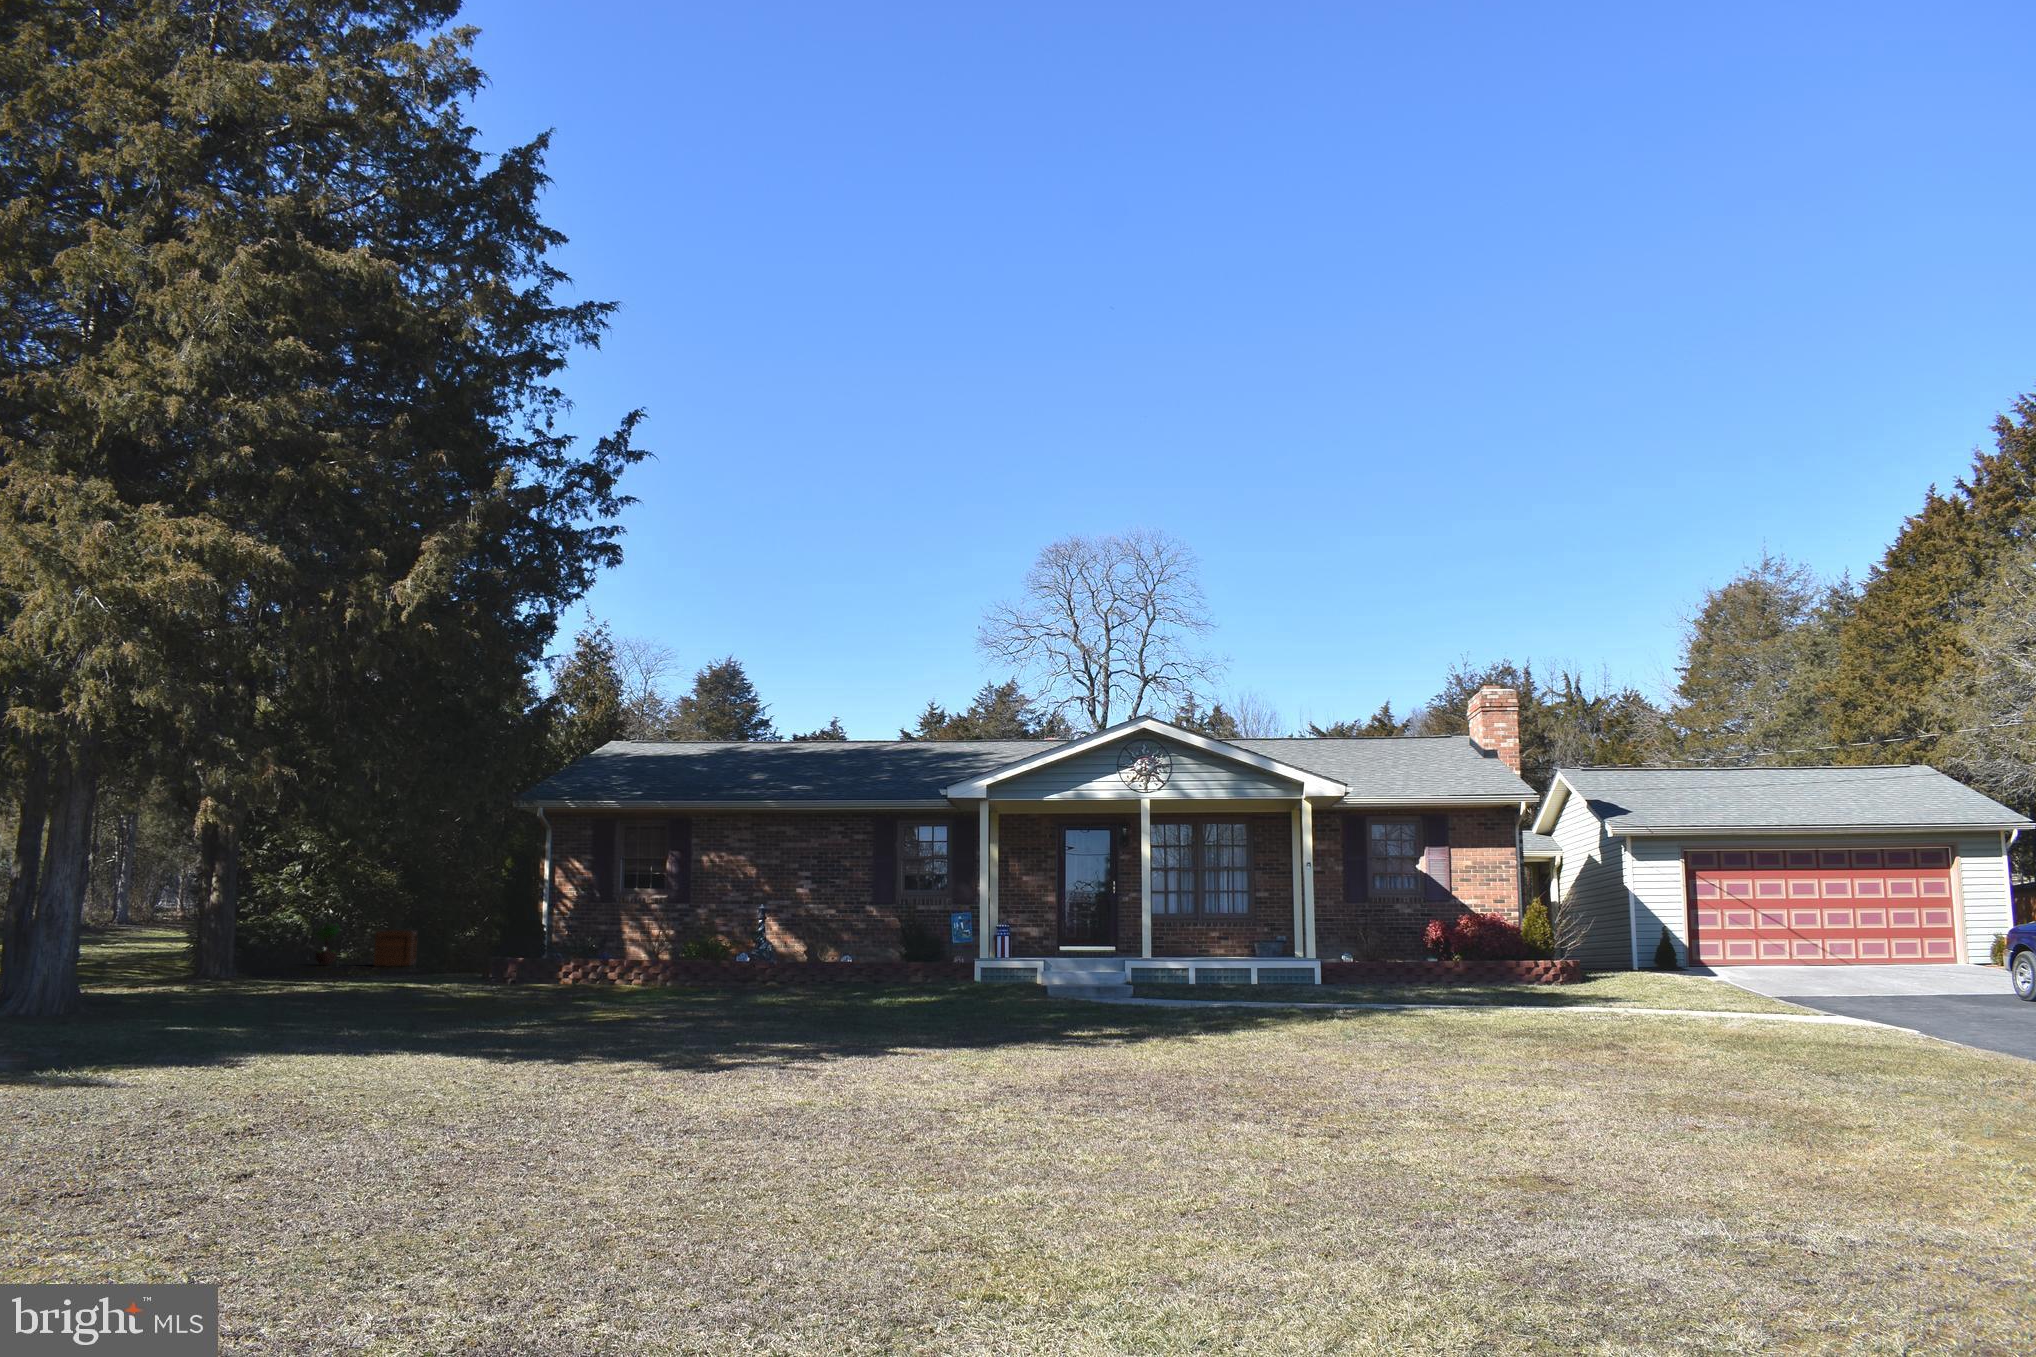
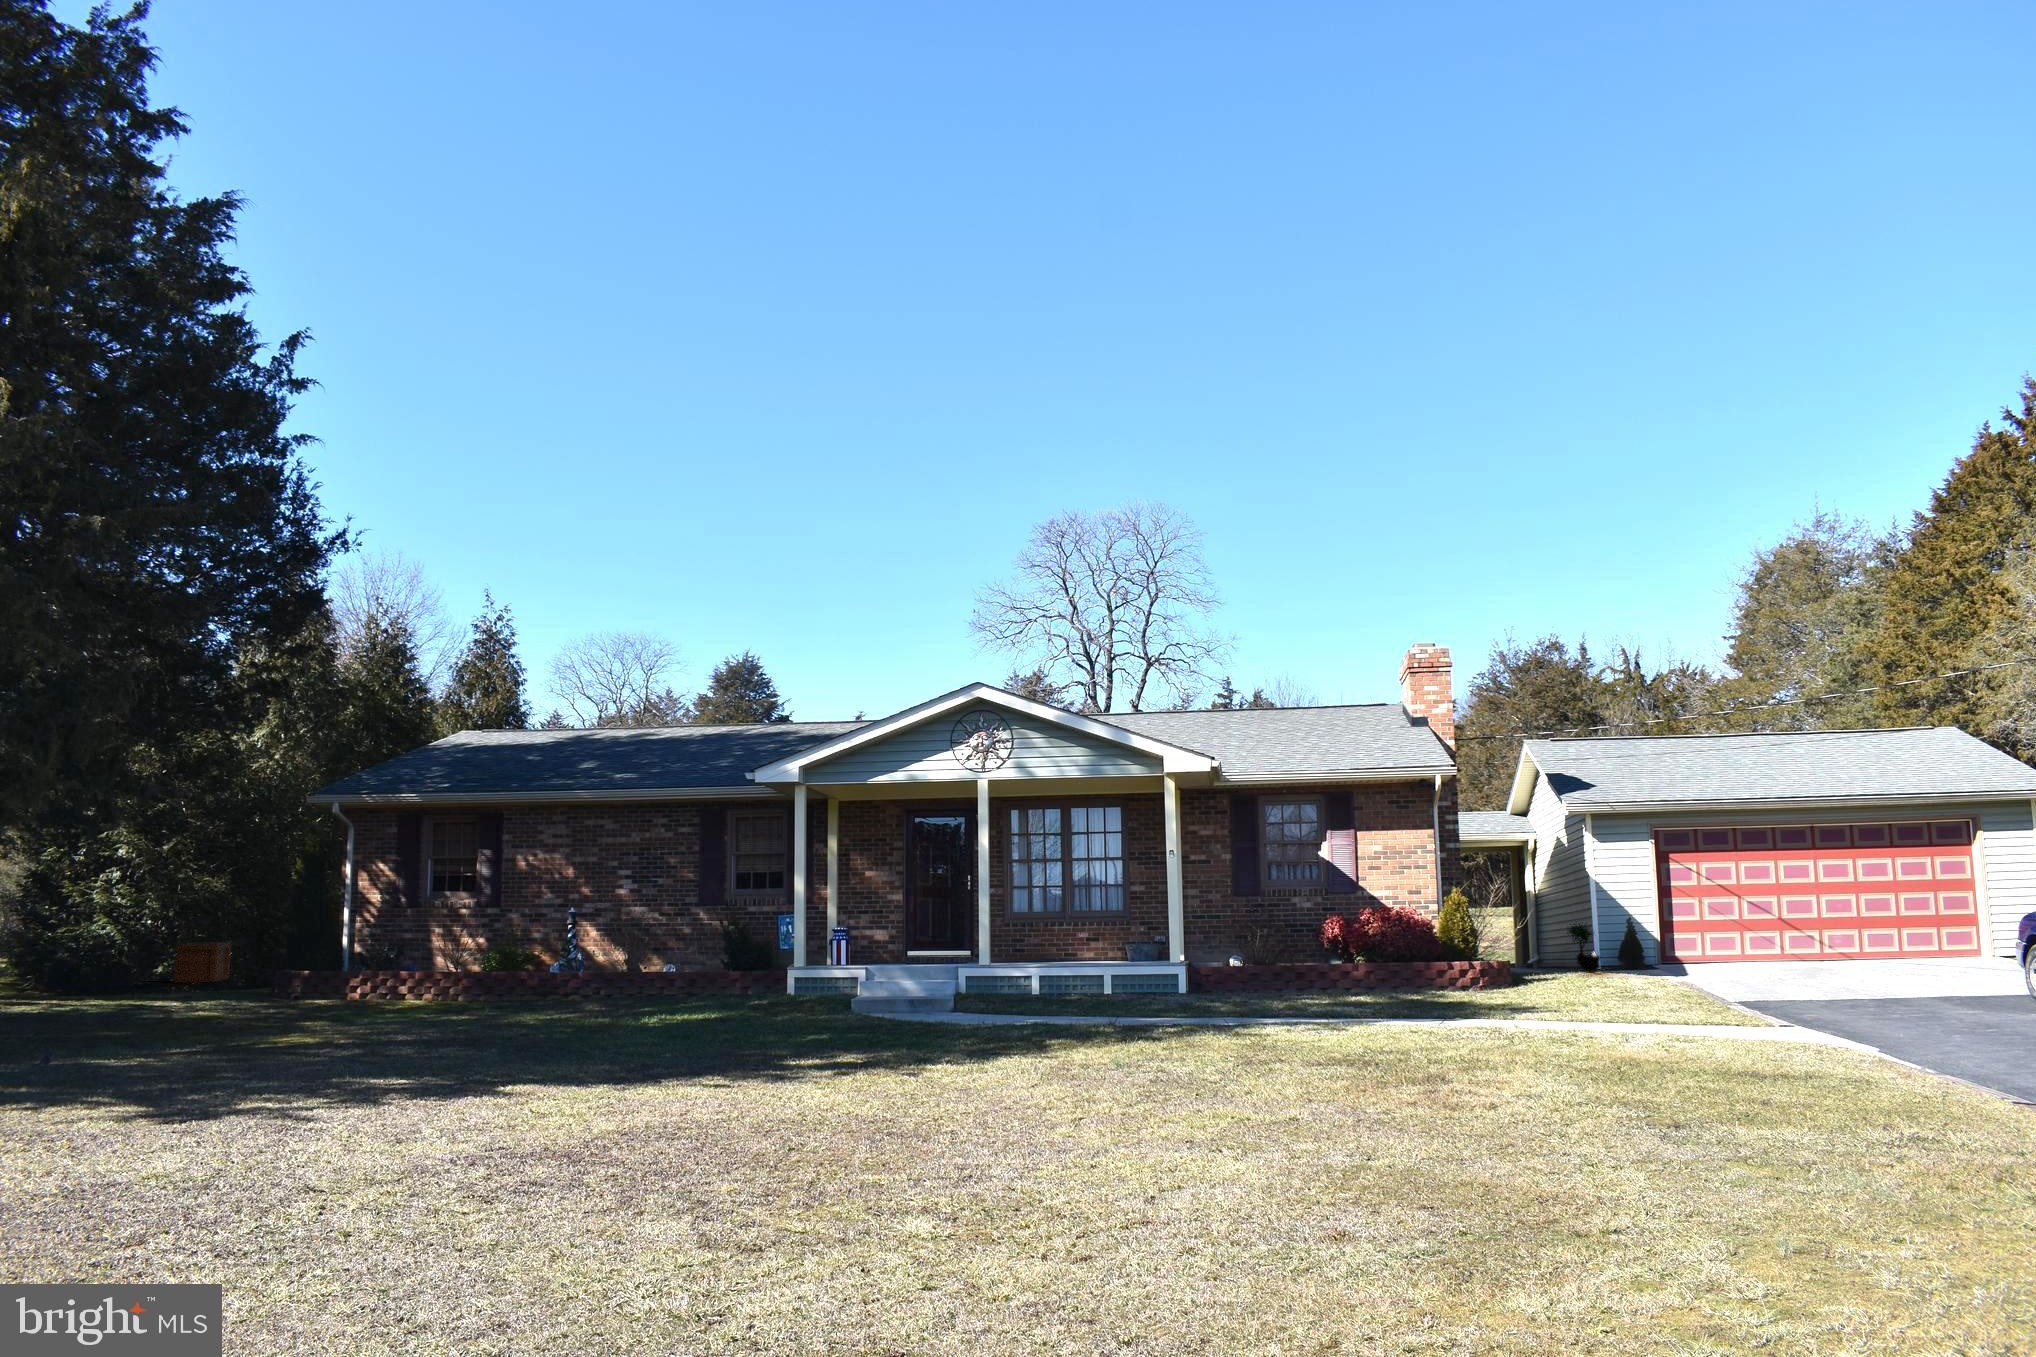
potted tree: present [315,923,337,965] -> present [1567,923,1602,972]

